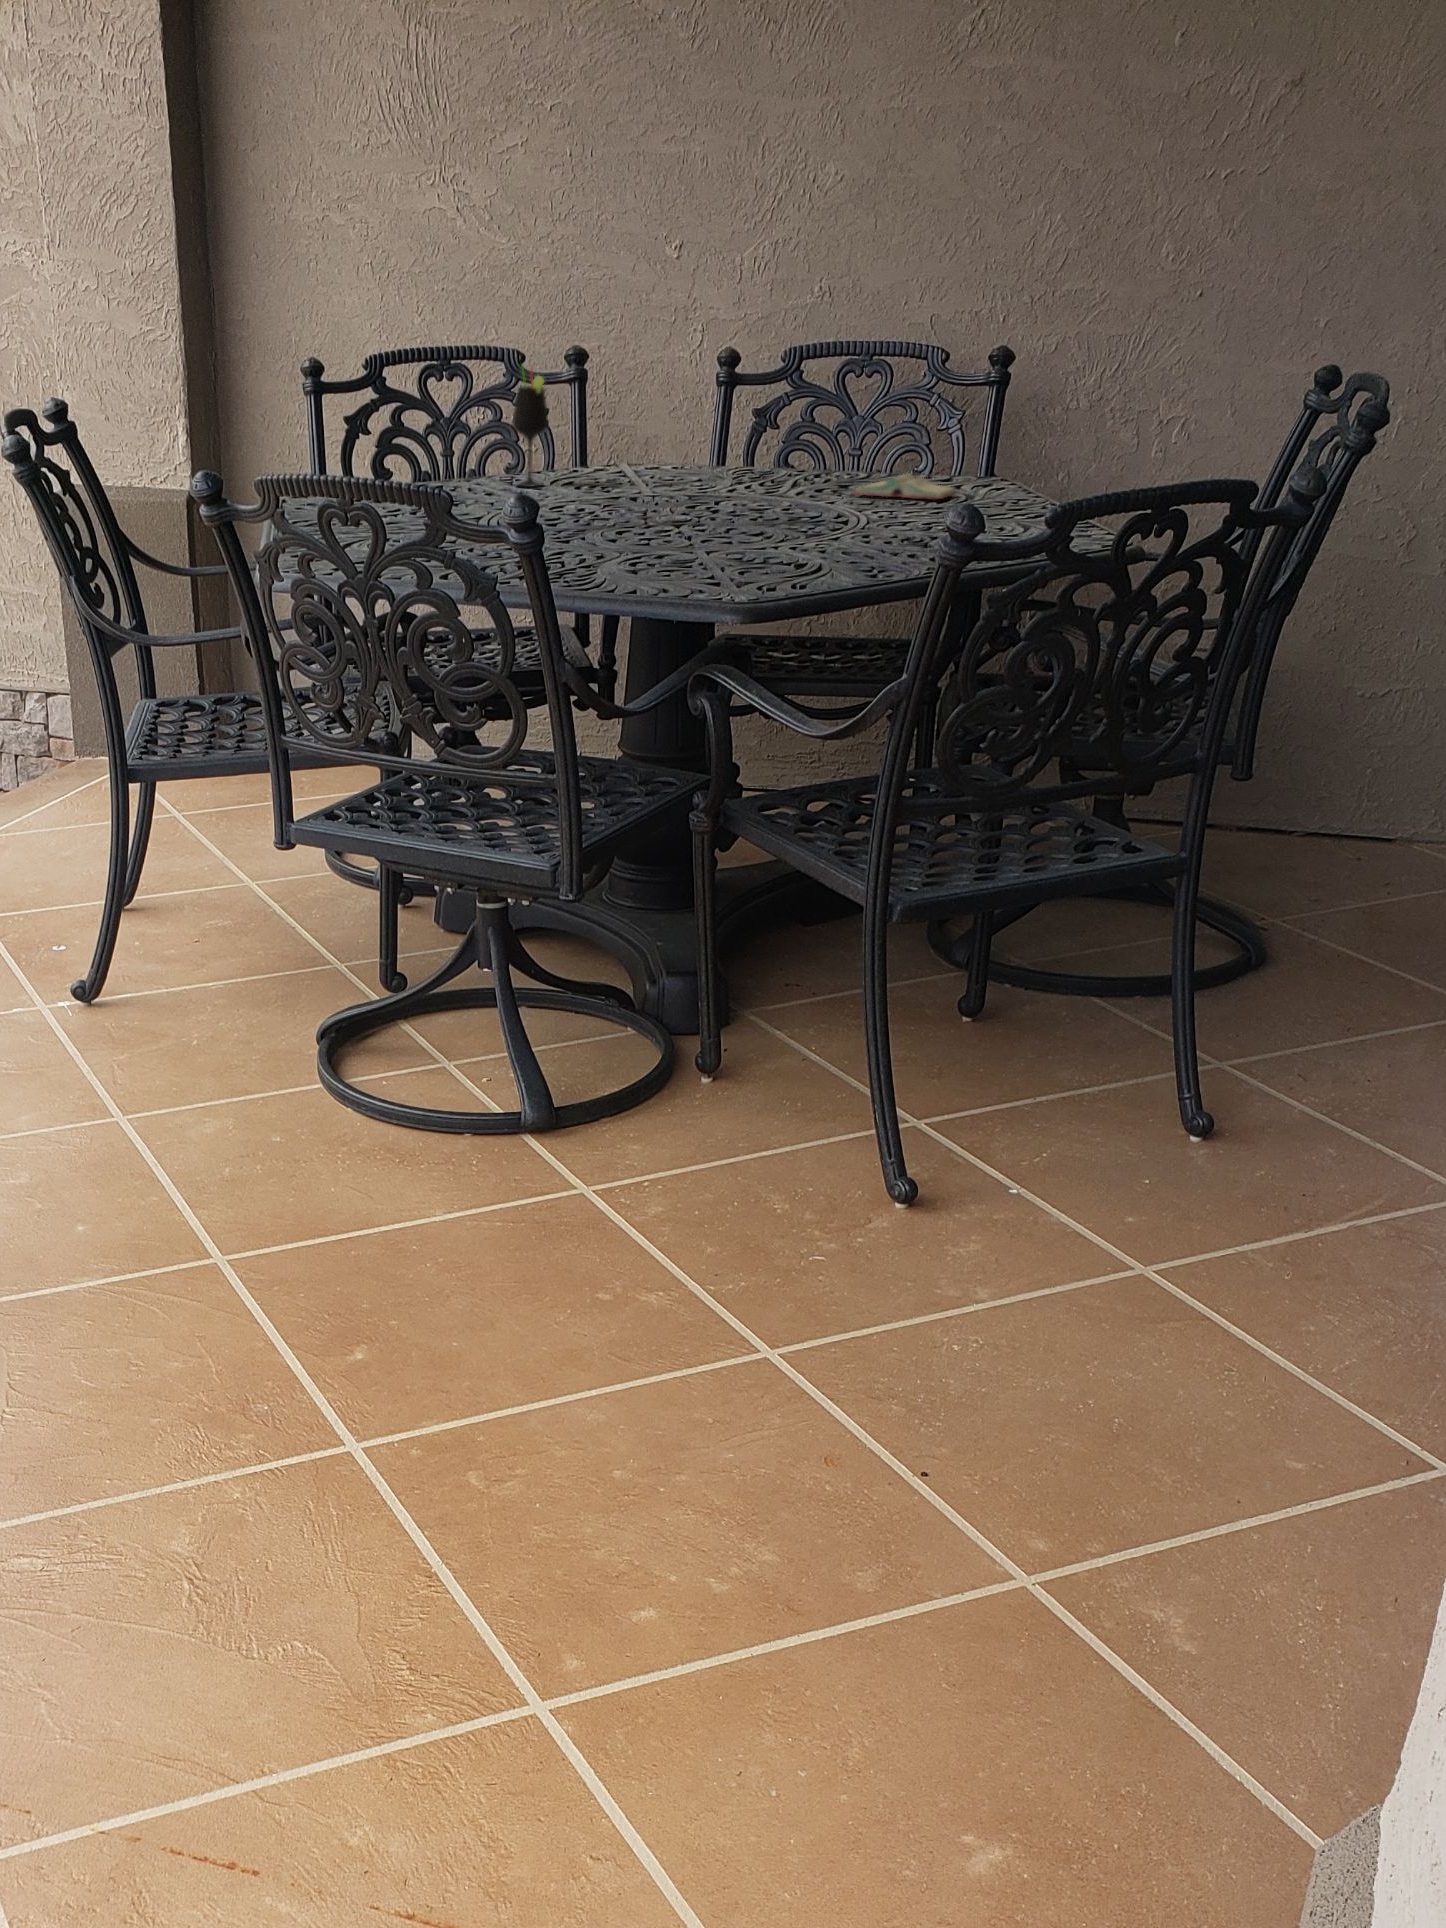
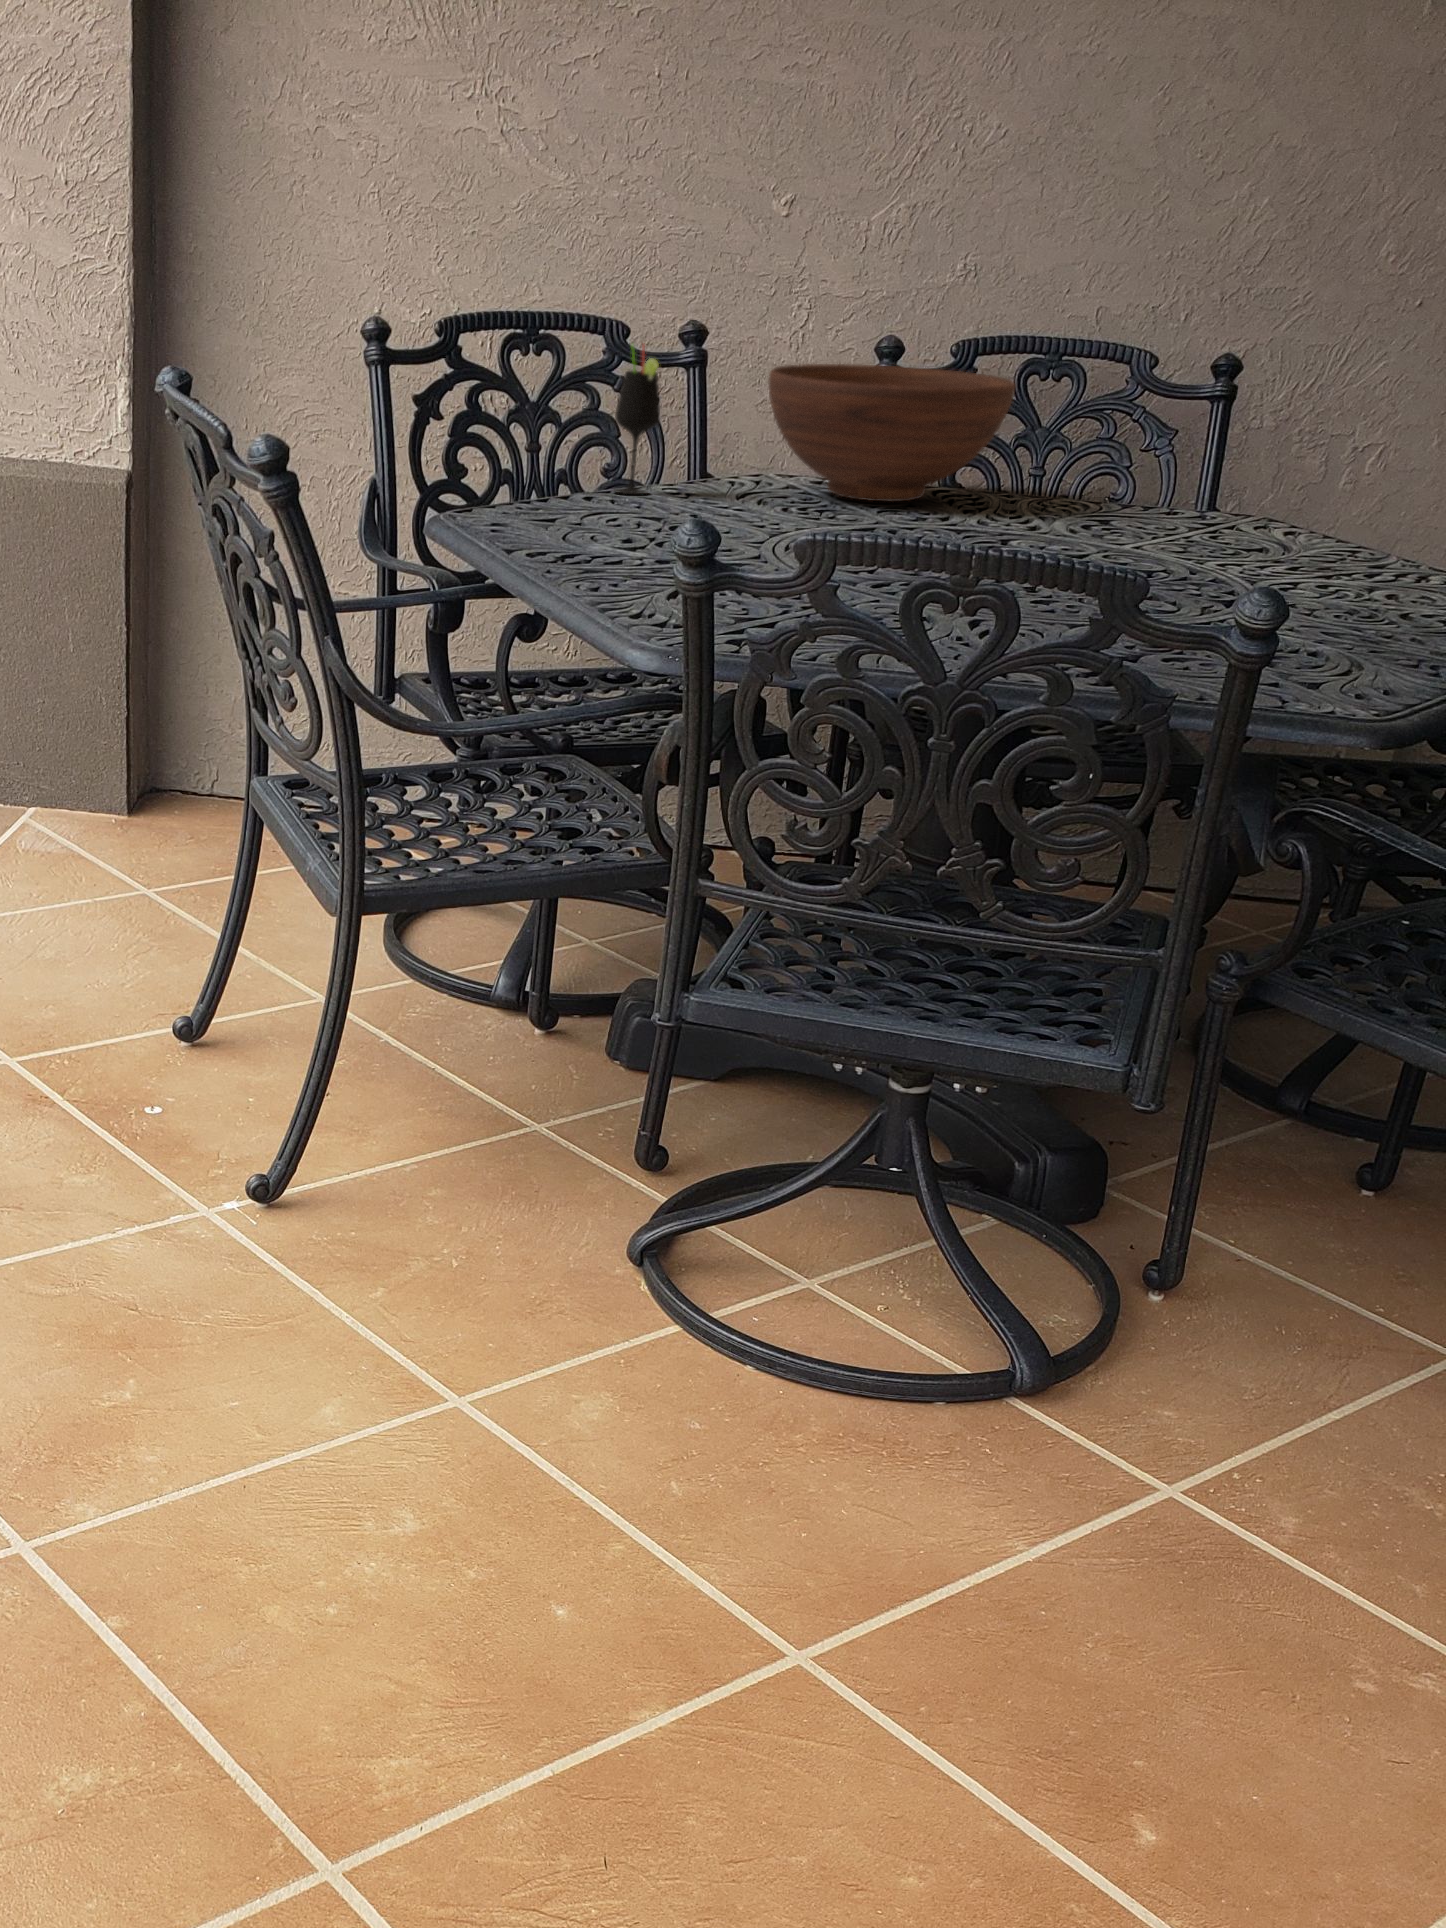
fruit bowl: none [633,372,829,481] -> present [768,364,1015,502]
book: present [853,473,957,500] -> none [1040,505,1178,541]

